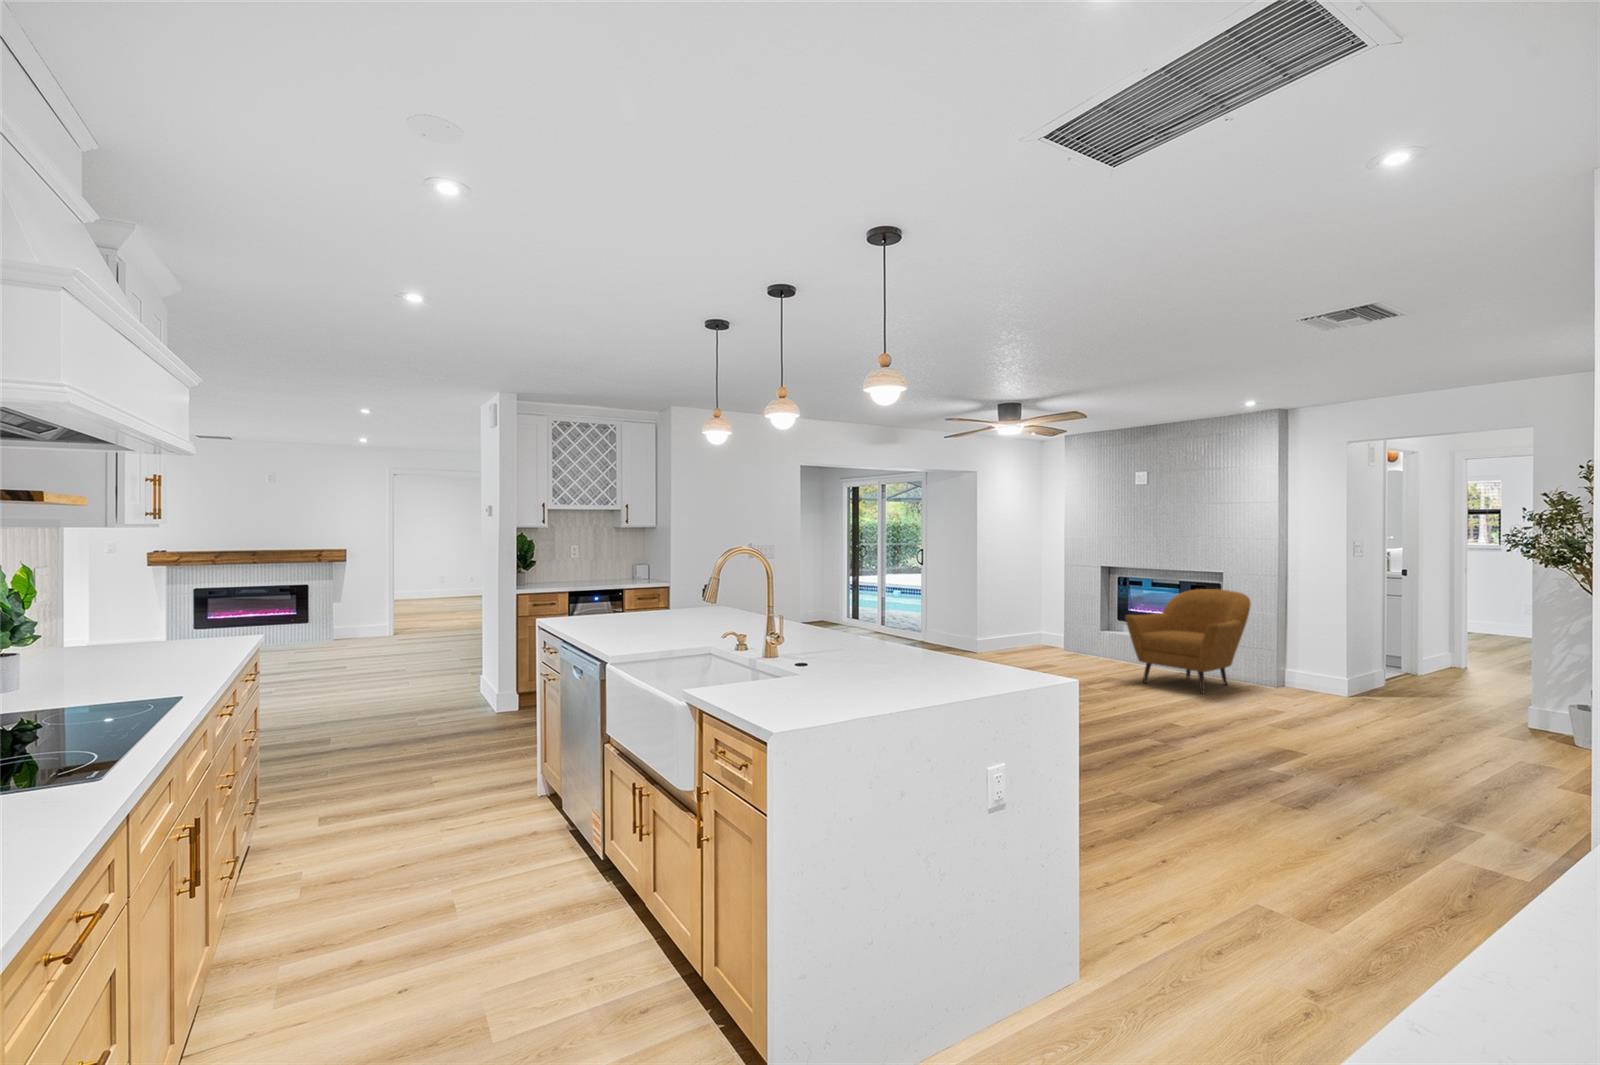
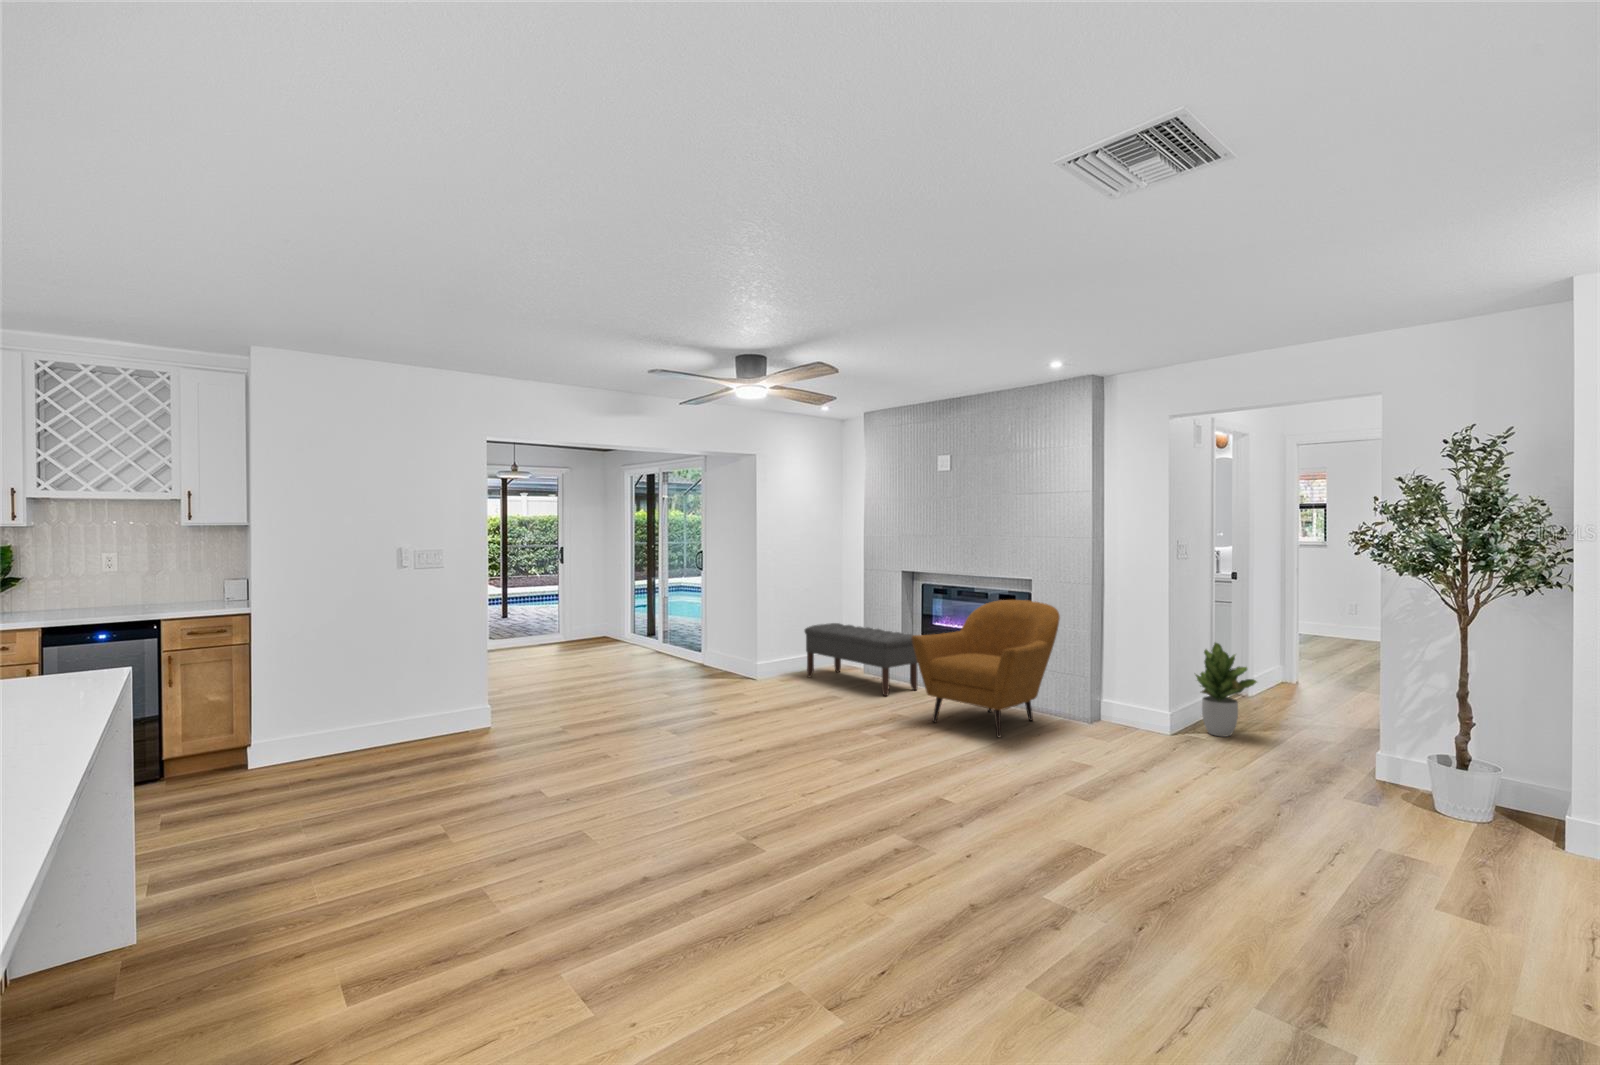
bench: none [1018,609,1122,666] -> present [805,623,918,696]
potted plant: none [1369,624,1427,700] -> present [1196,643,1257,737]

